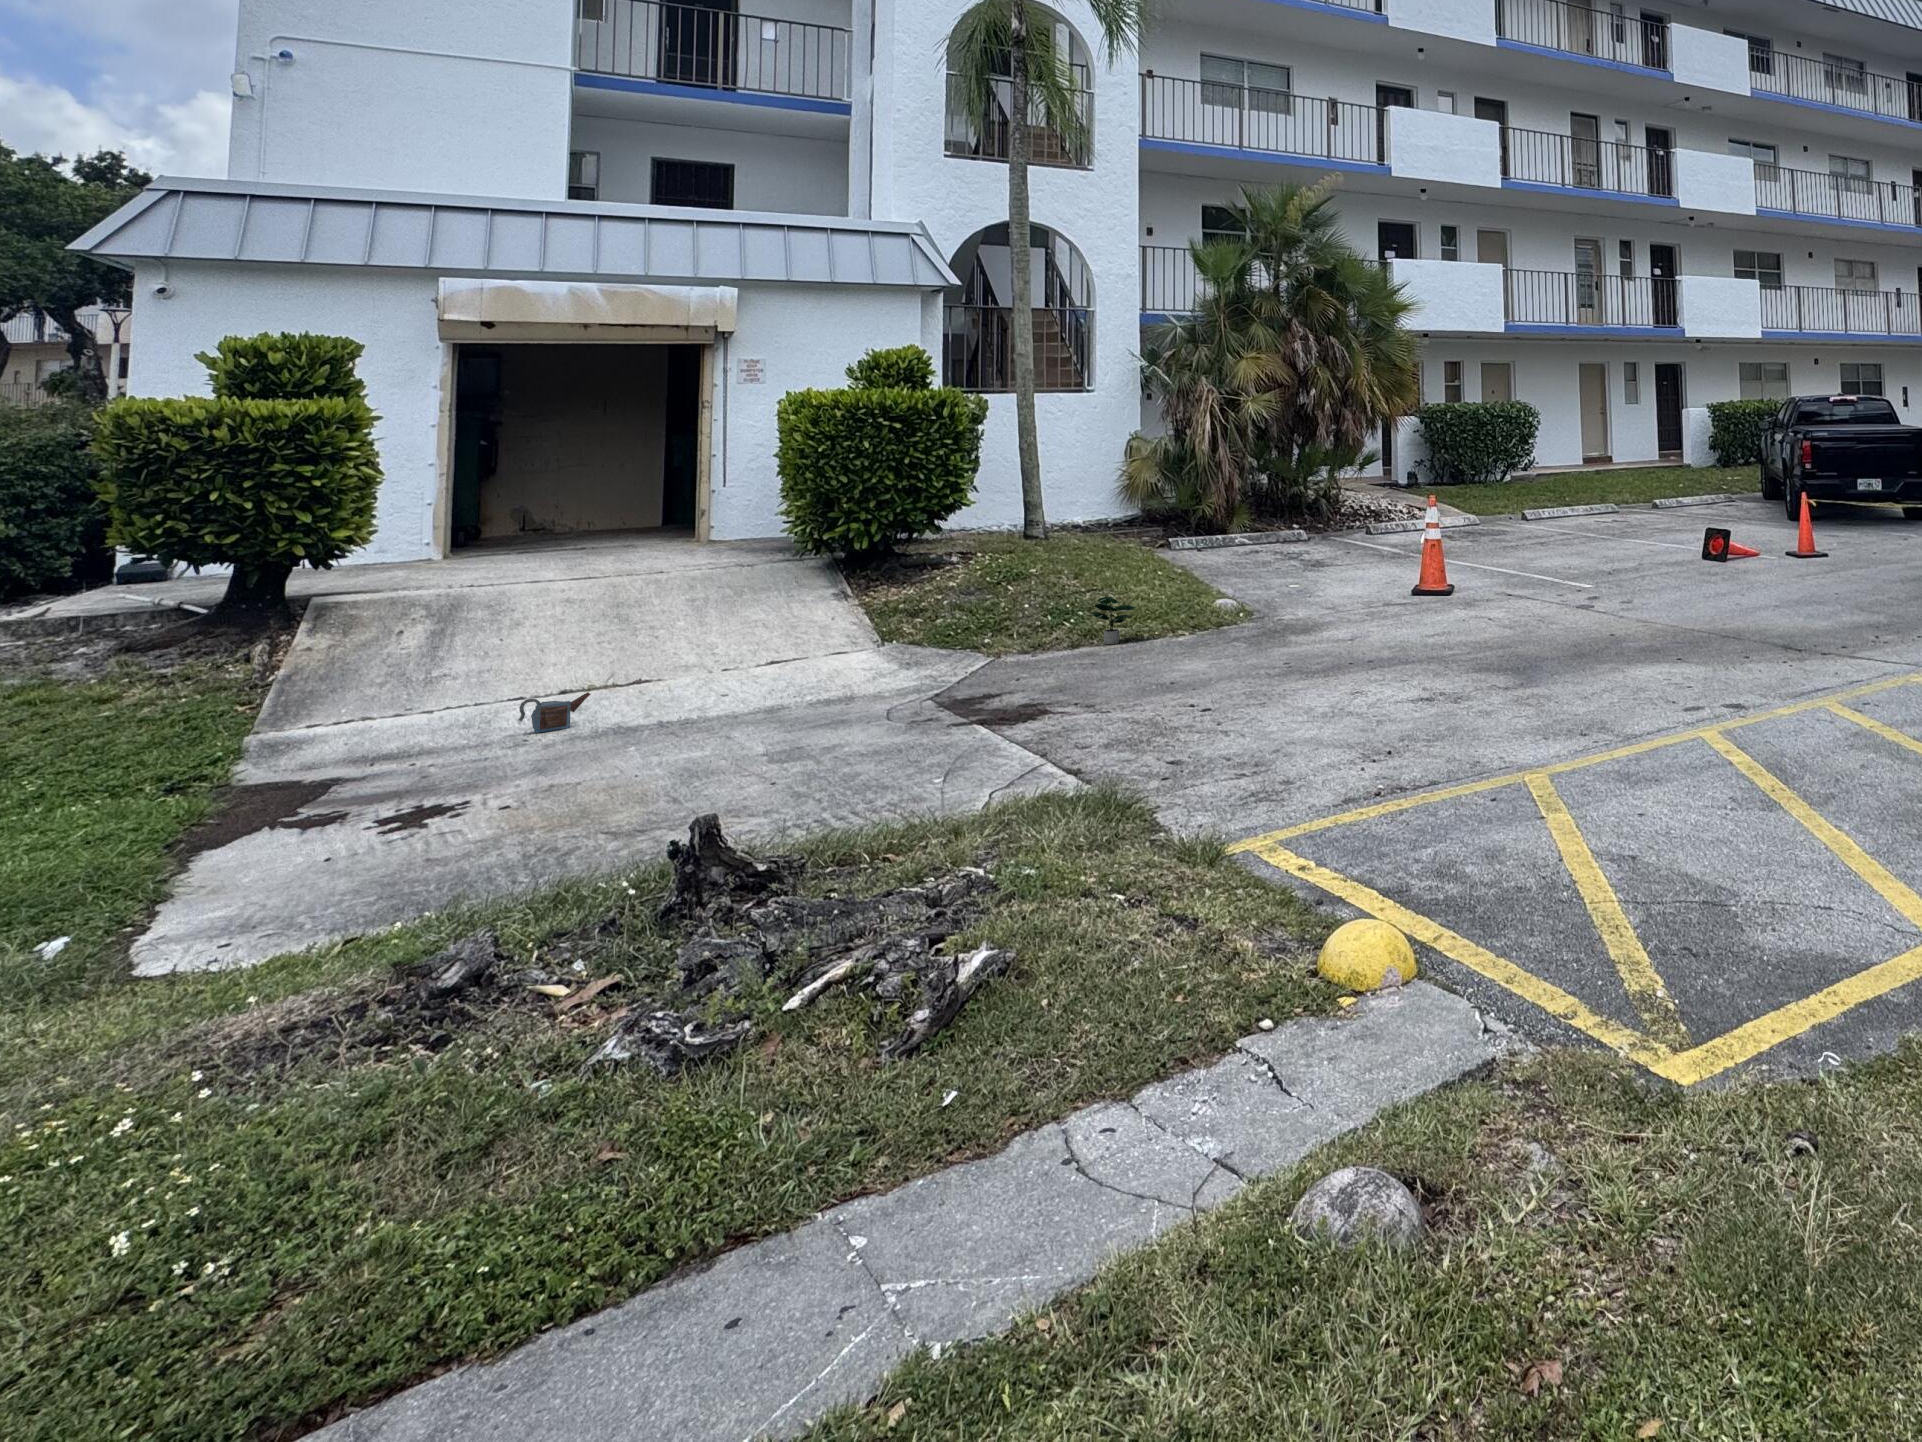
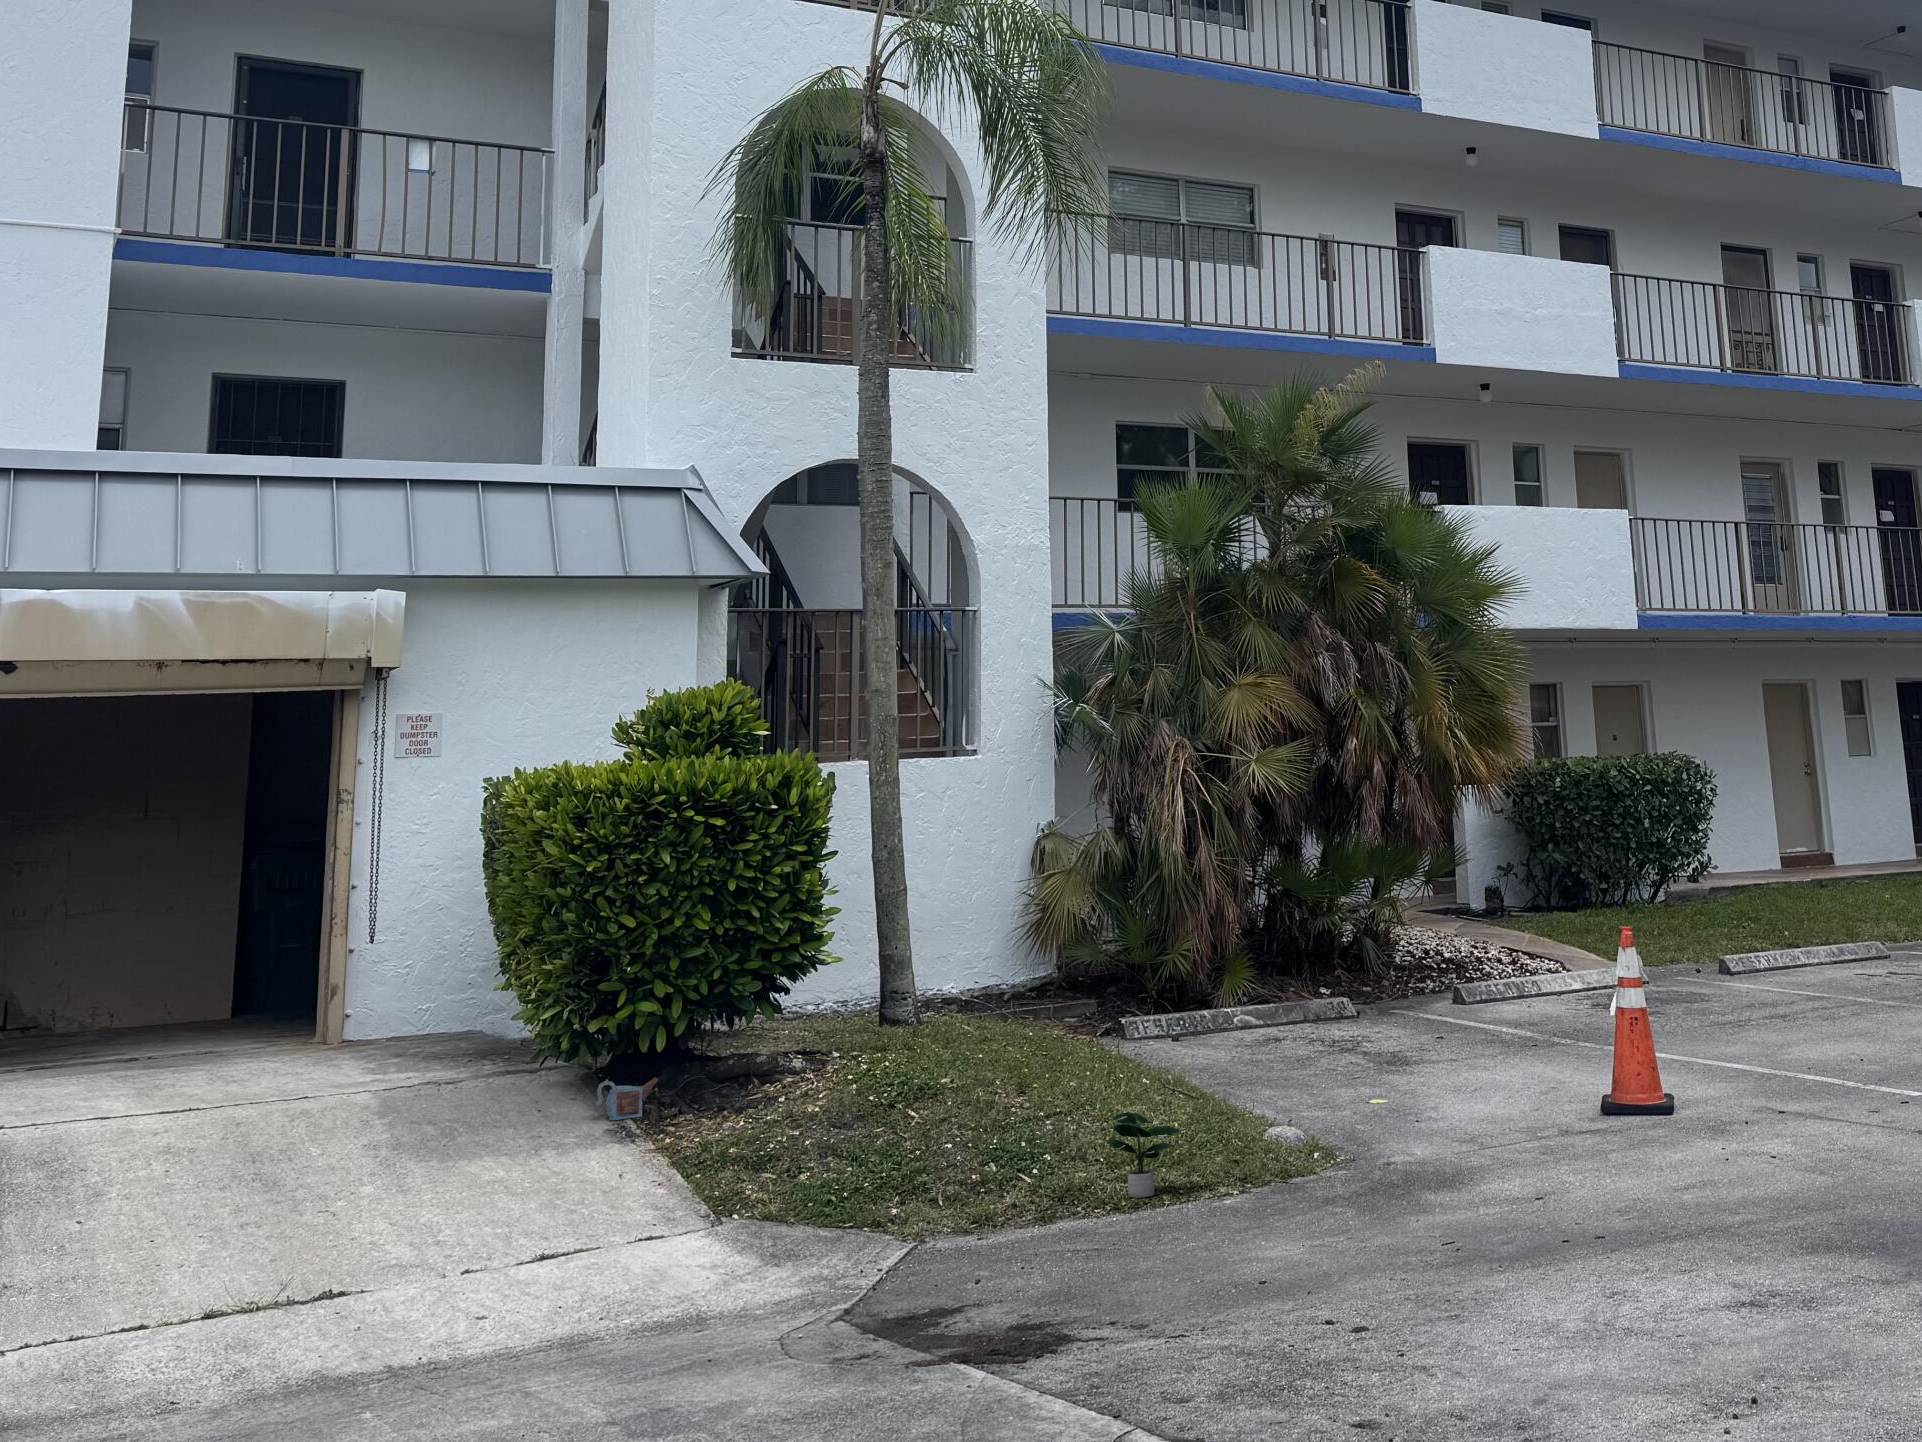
watering can: present [518,692,591,733] -> present [596,1077,659,1120]

